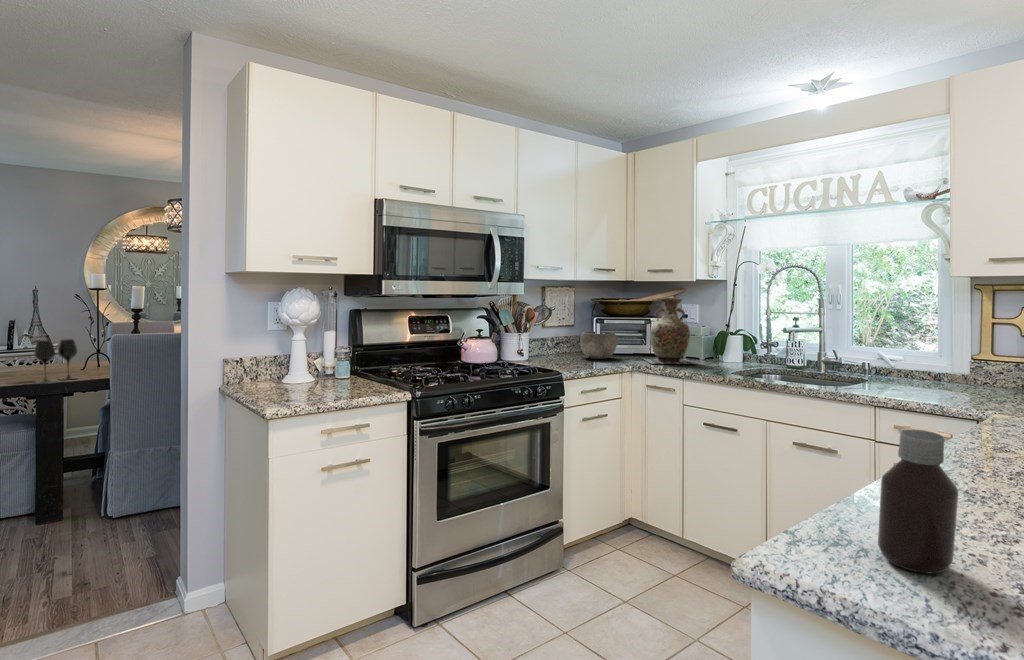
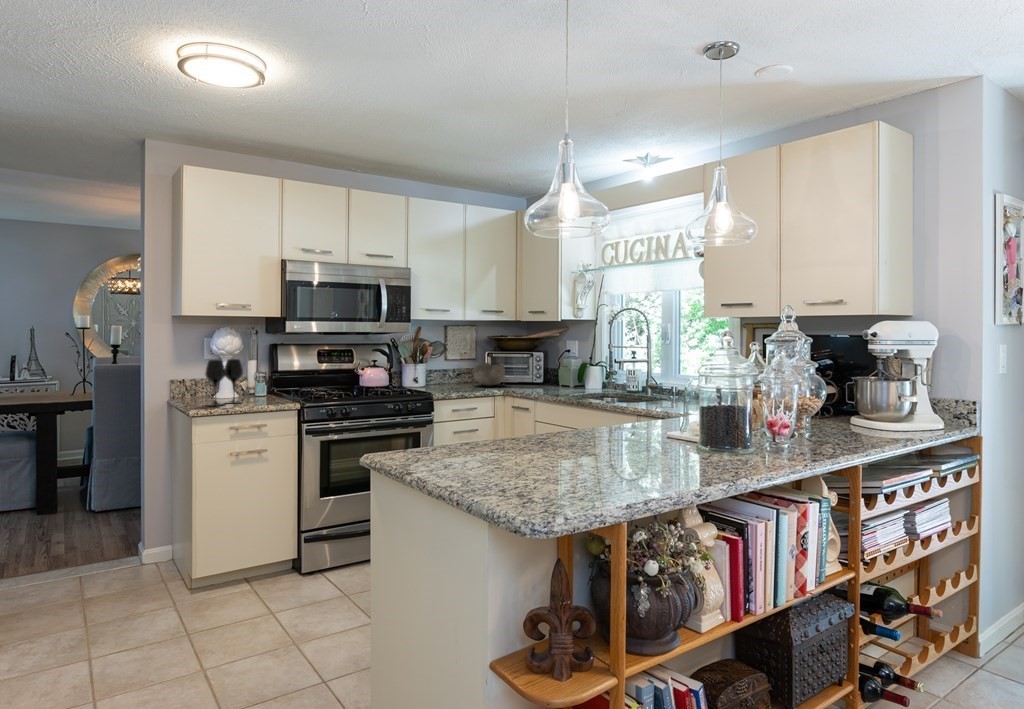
vase: present [645,298,696,364] -> none [522,335,562,389]
wine glass: present [34,339,78,383] -> present [205,359,243,406]
bottle: present [878,430,958,573] -> none [410,394,439,455]

